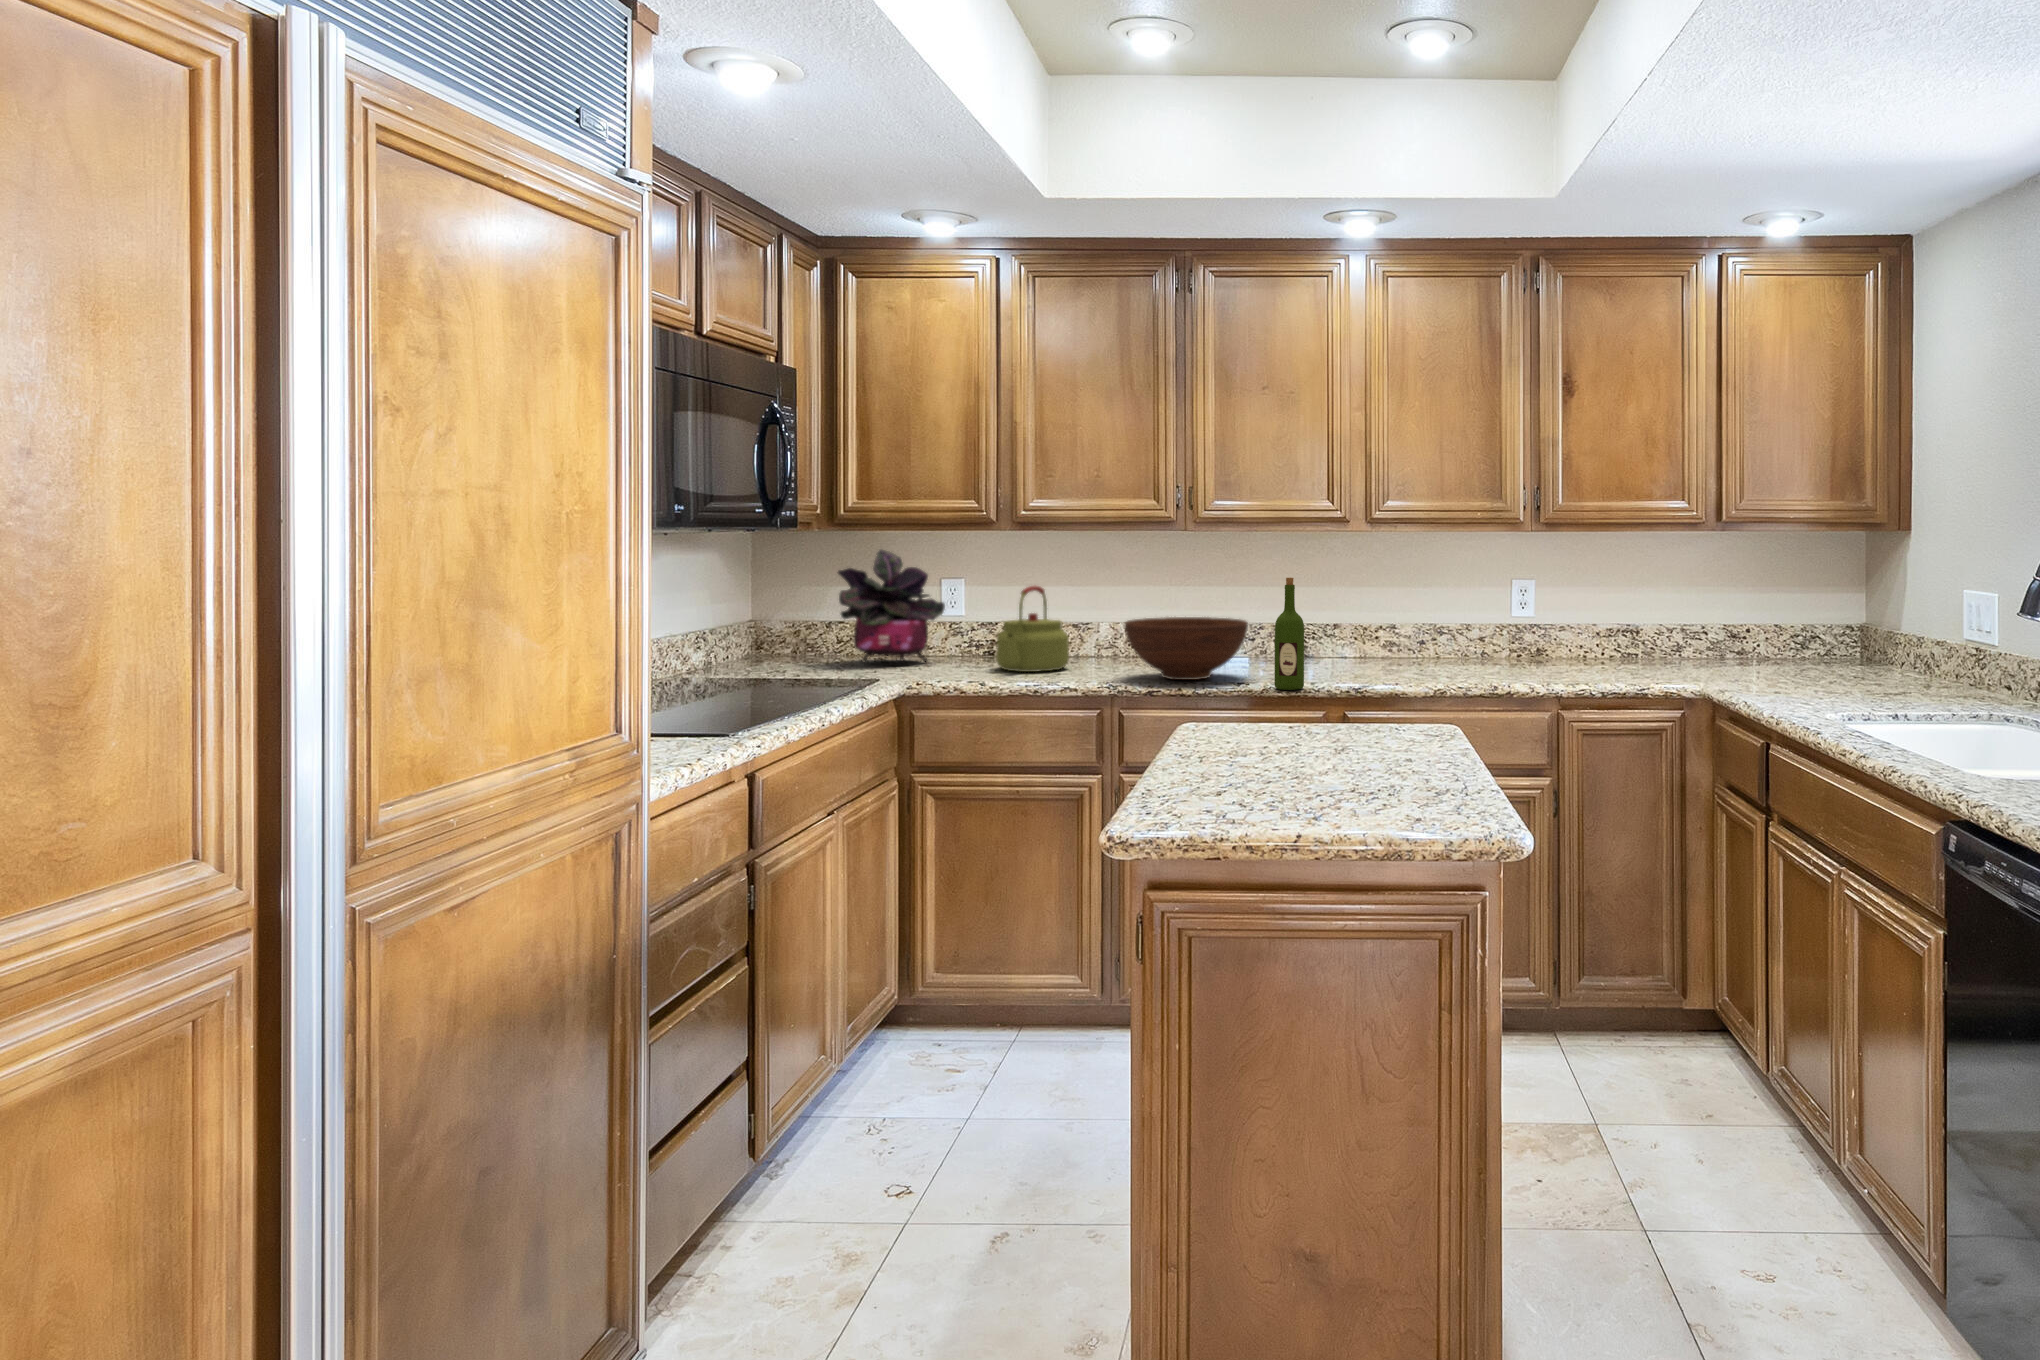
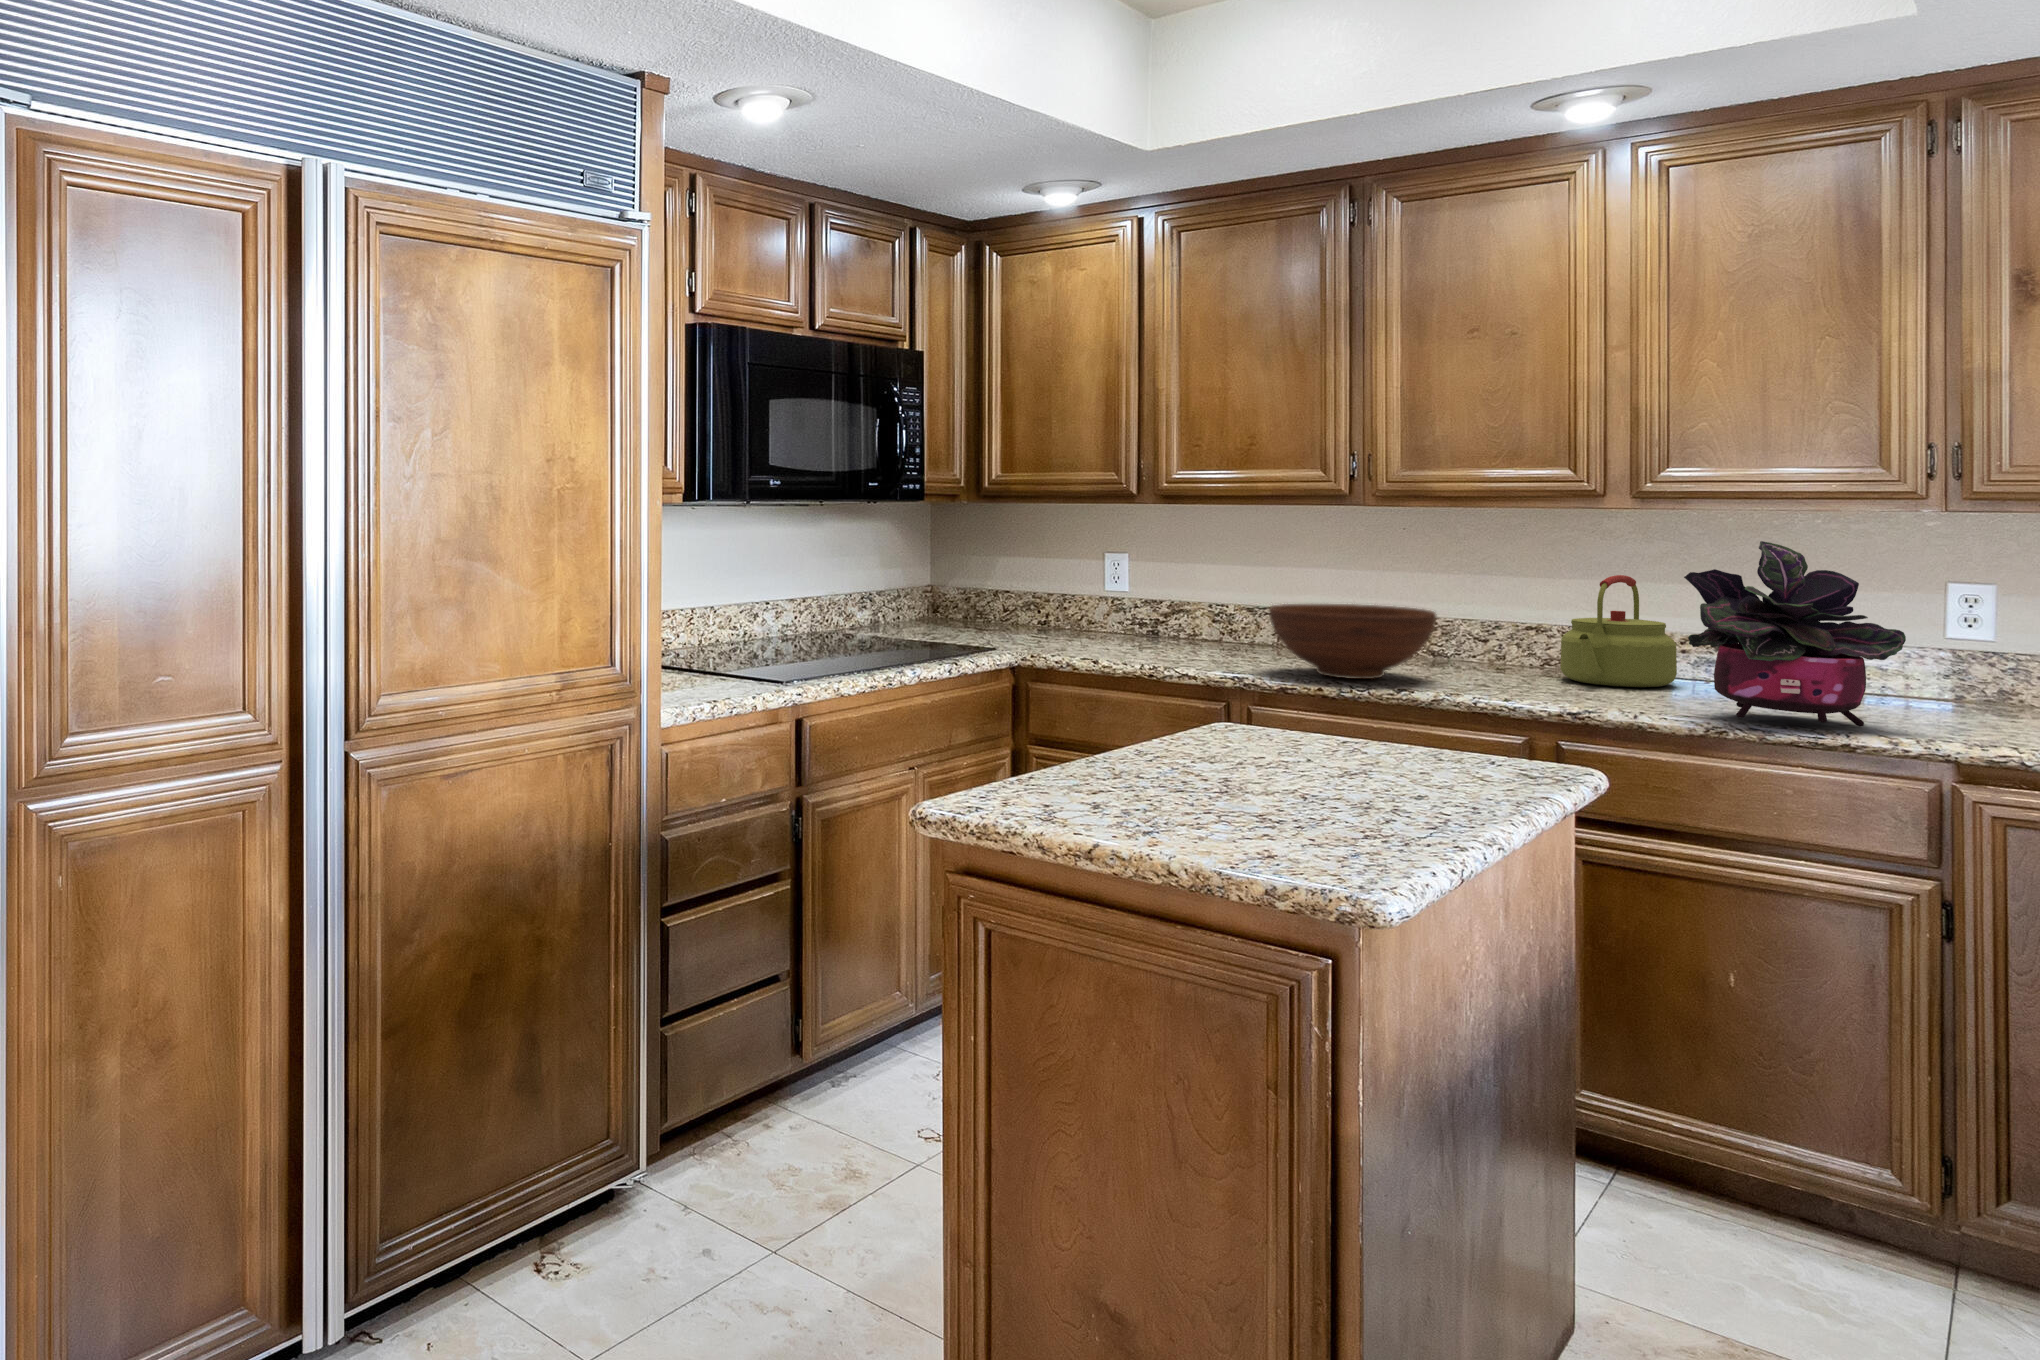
potted plant: present [838,550,945,662] -> present [1684,541,1906,726]
wine bottle: present [1275,578,1304,690] -> none [1448,561,1492,701]
kettle: present [996,586,1069,672] -> present [1560,575,1677,687]

